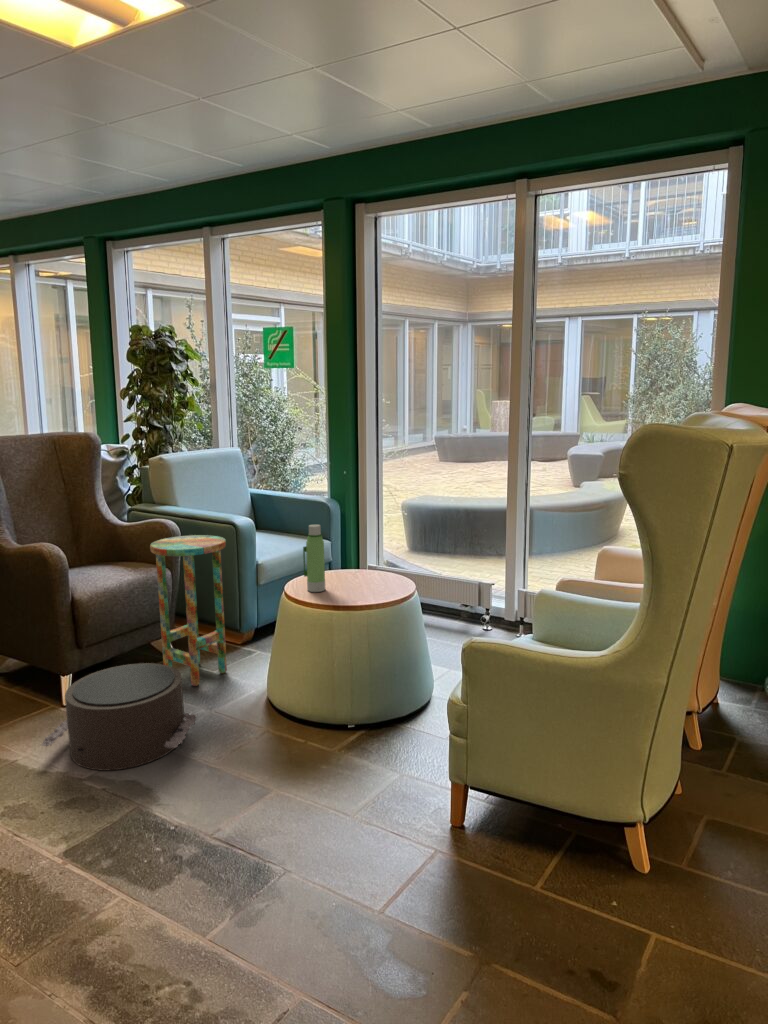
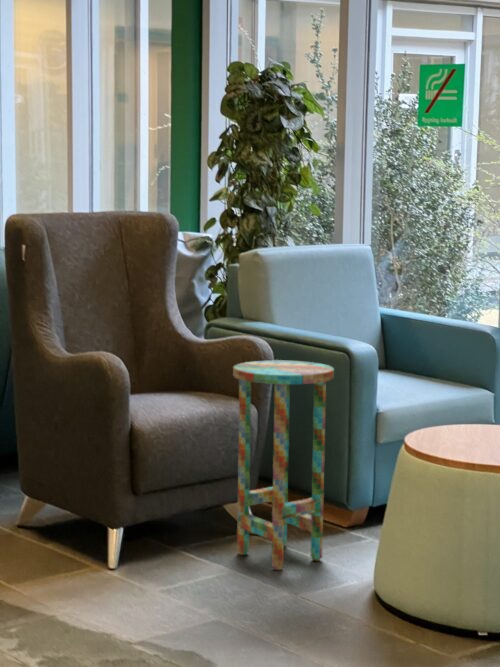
water bottle: present [303,525,325,592] -> none [438,352,470,450]
pouf: present [41,663,197,770] -> none [85,519,277,643]

